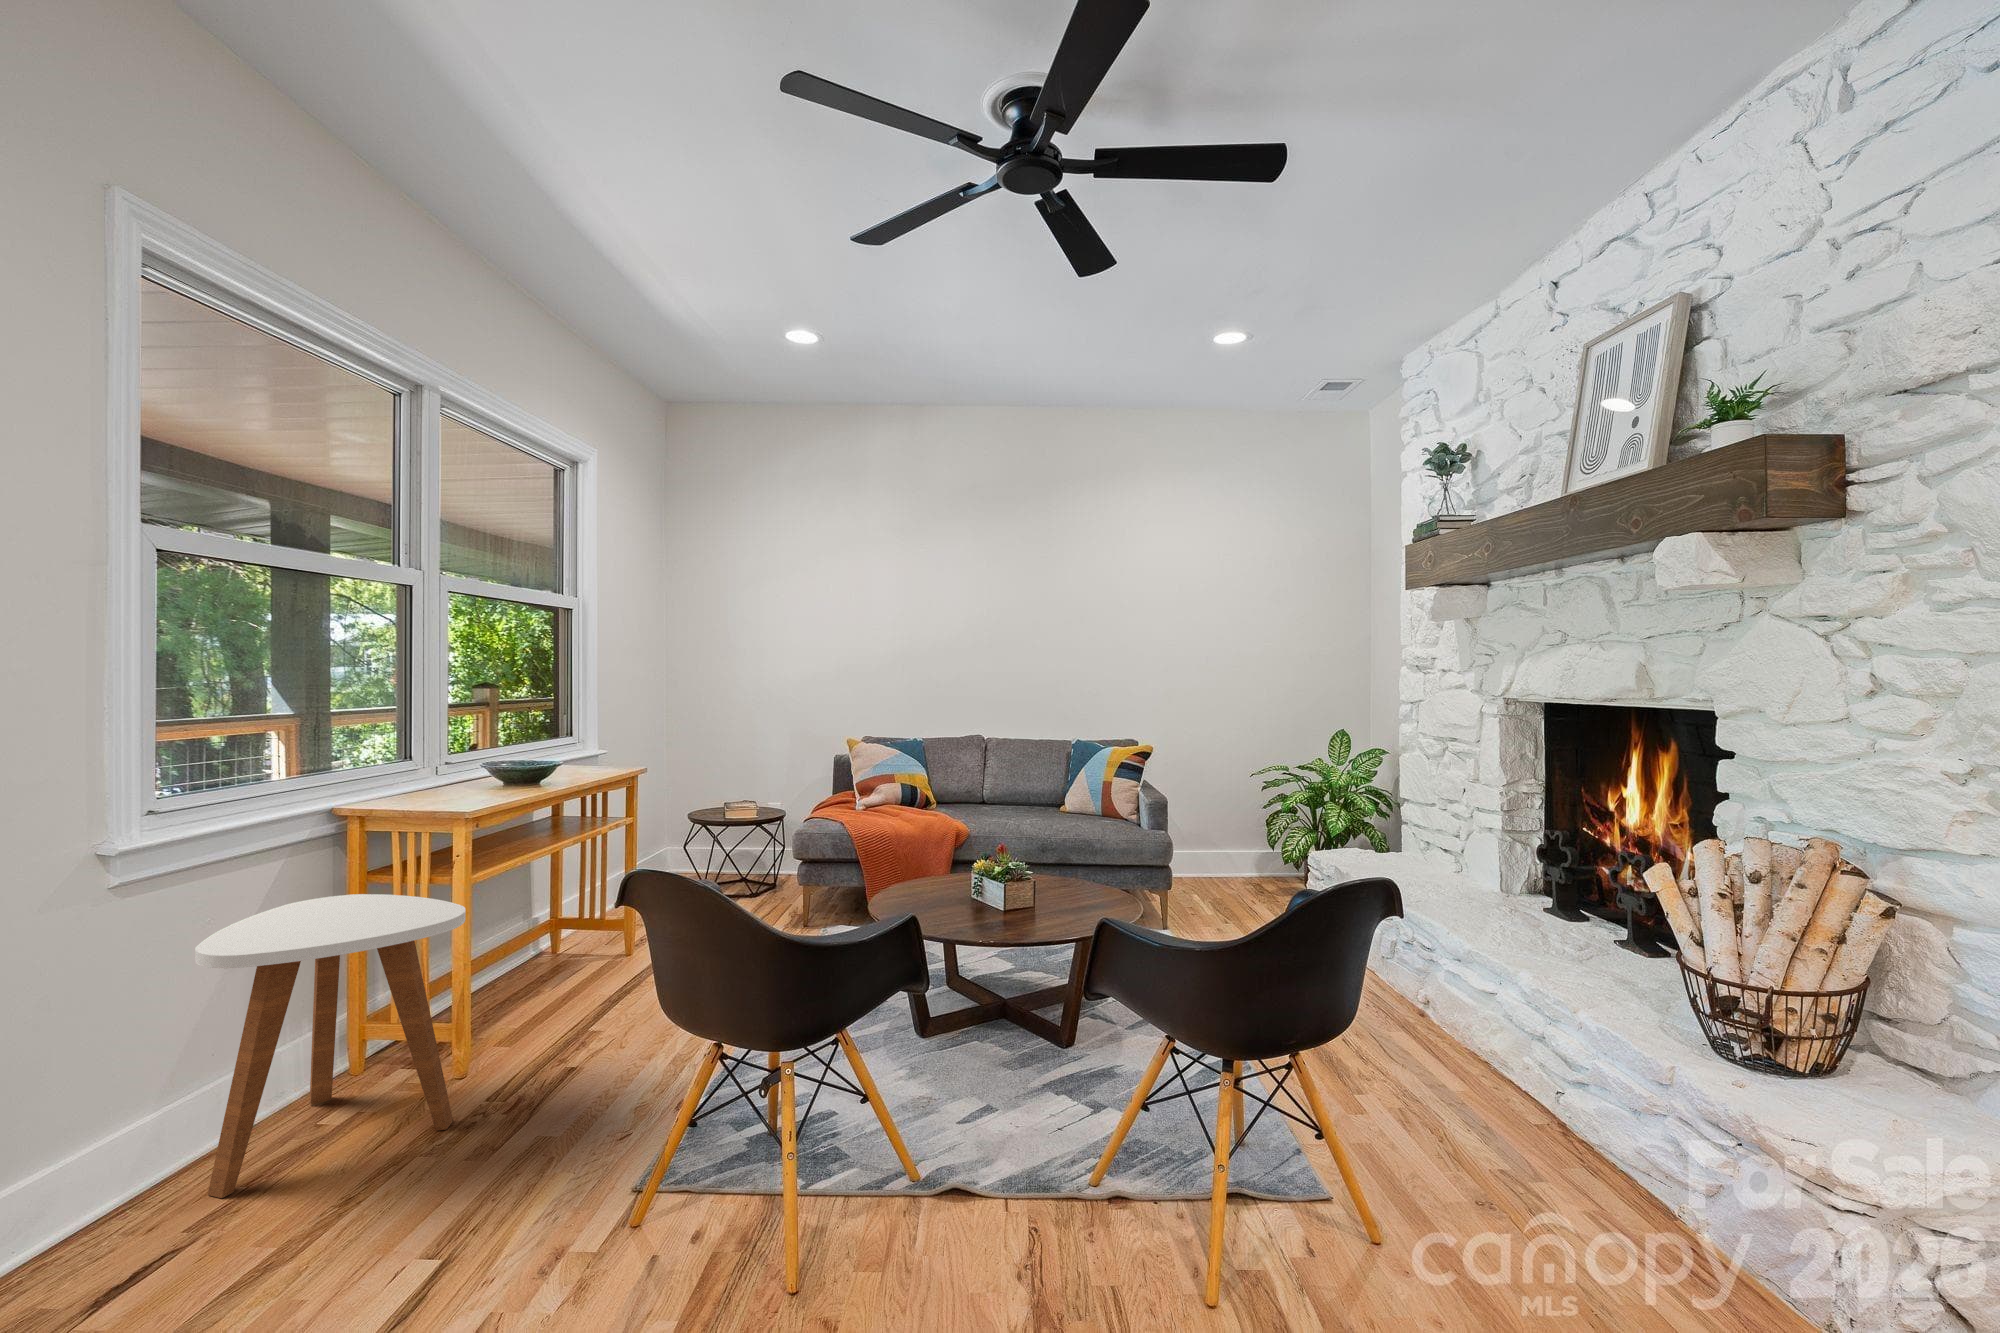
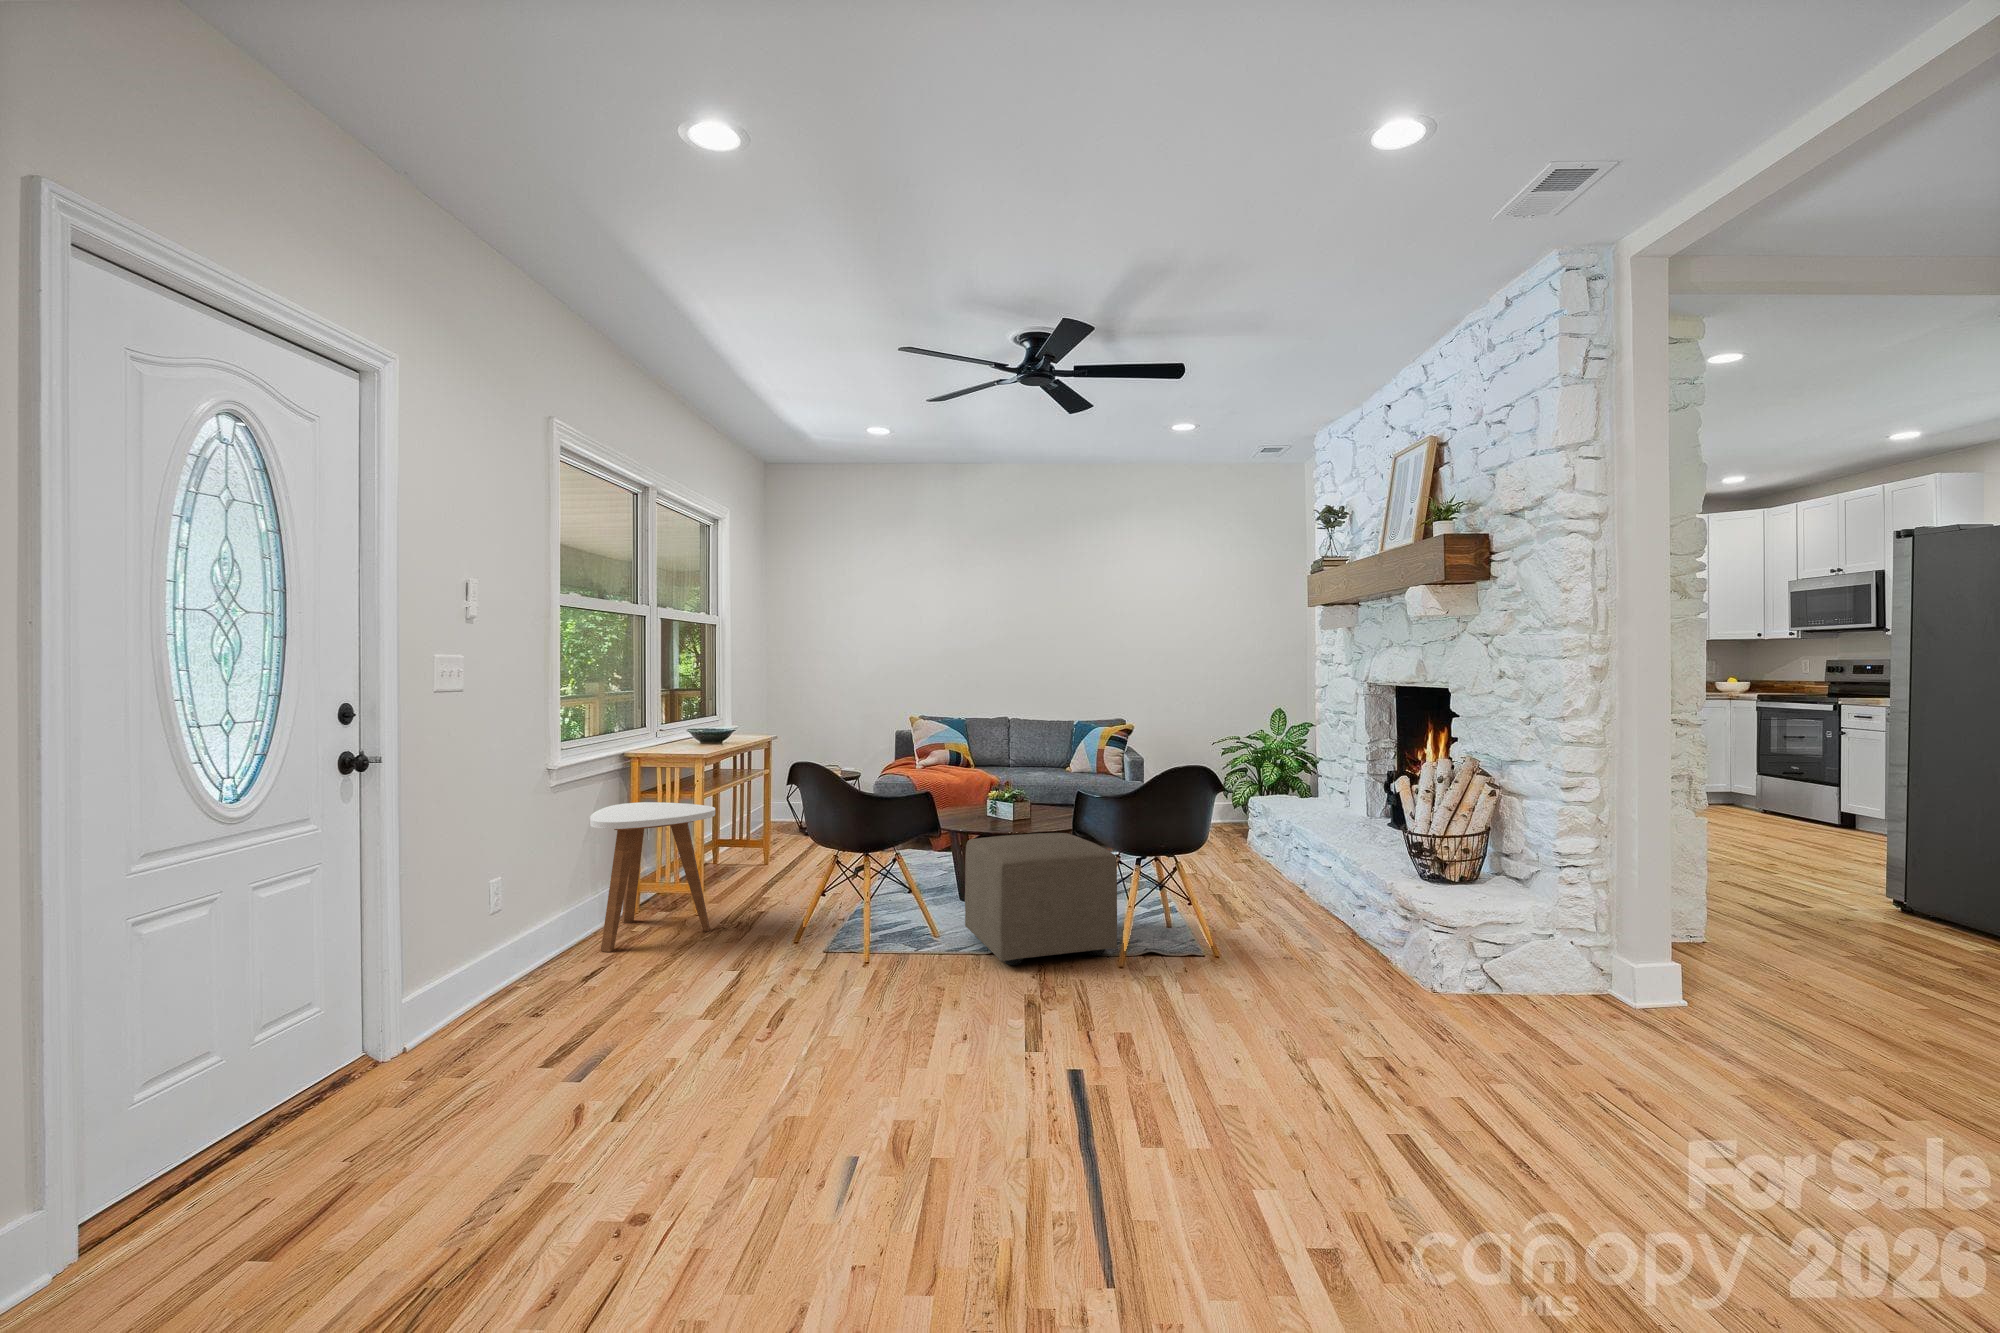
ottoman: none [897,952,1173,1242] -> present [965,833,1117,965]

